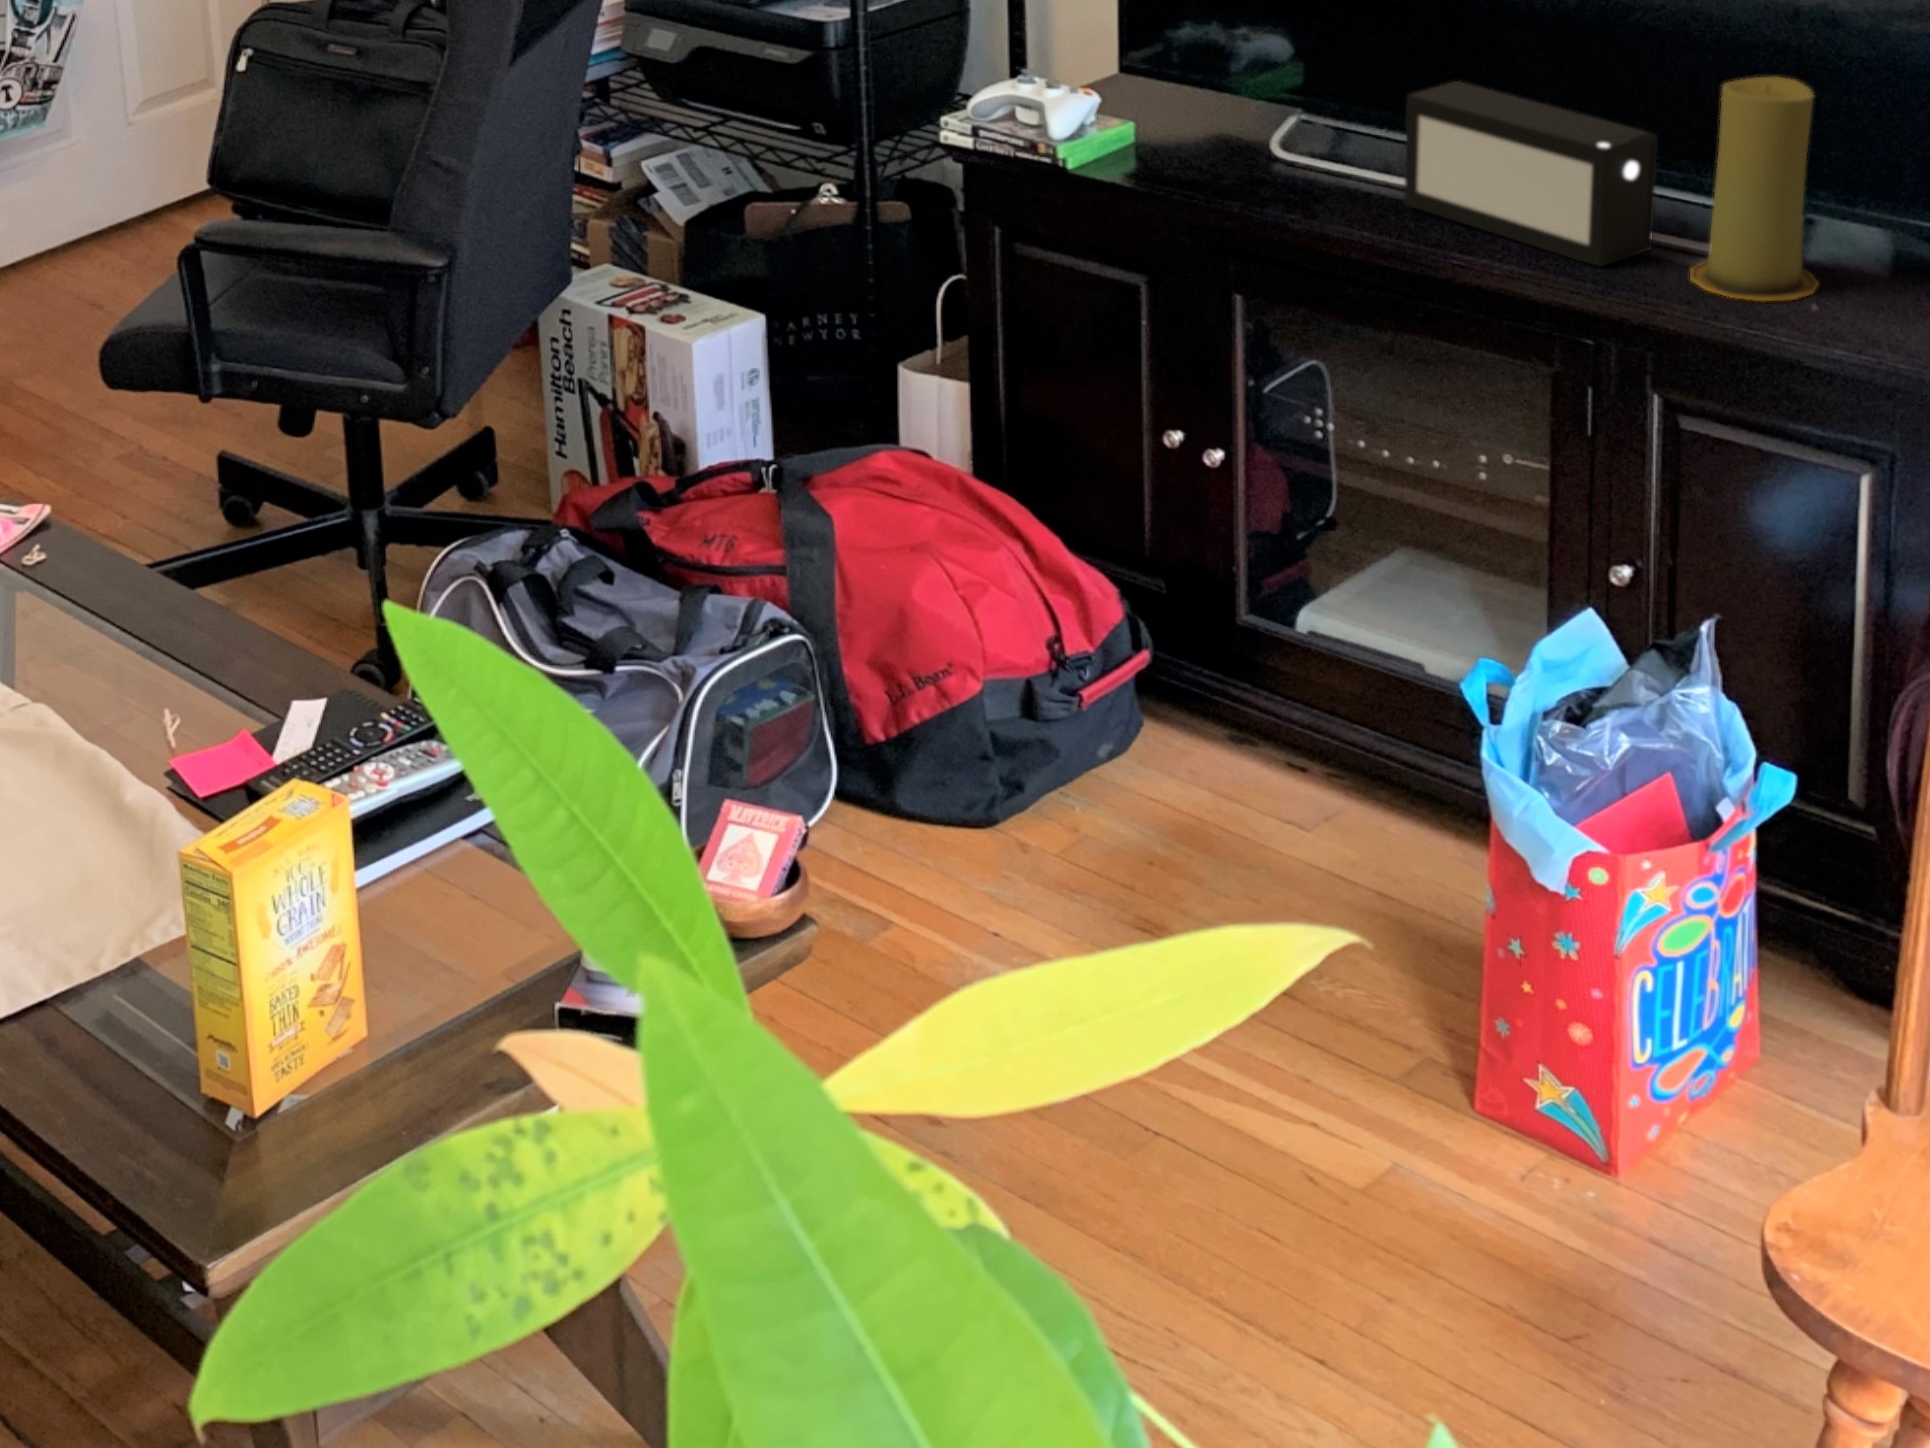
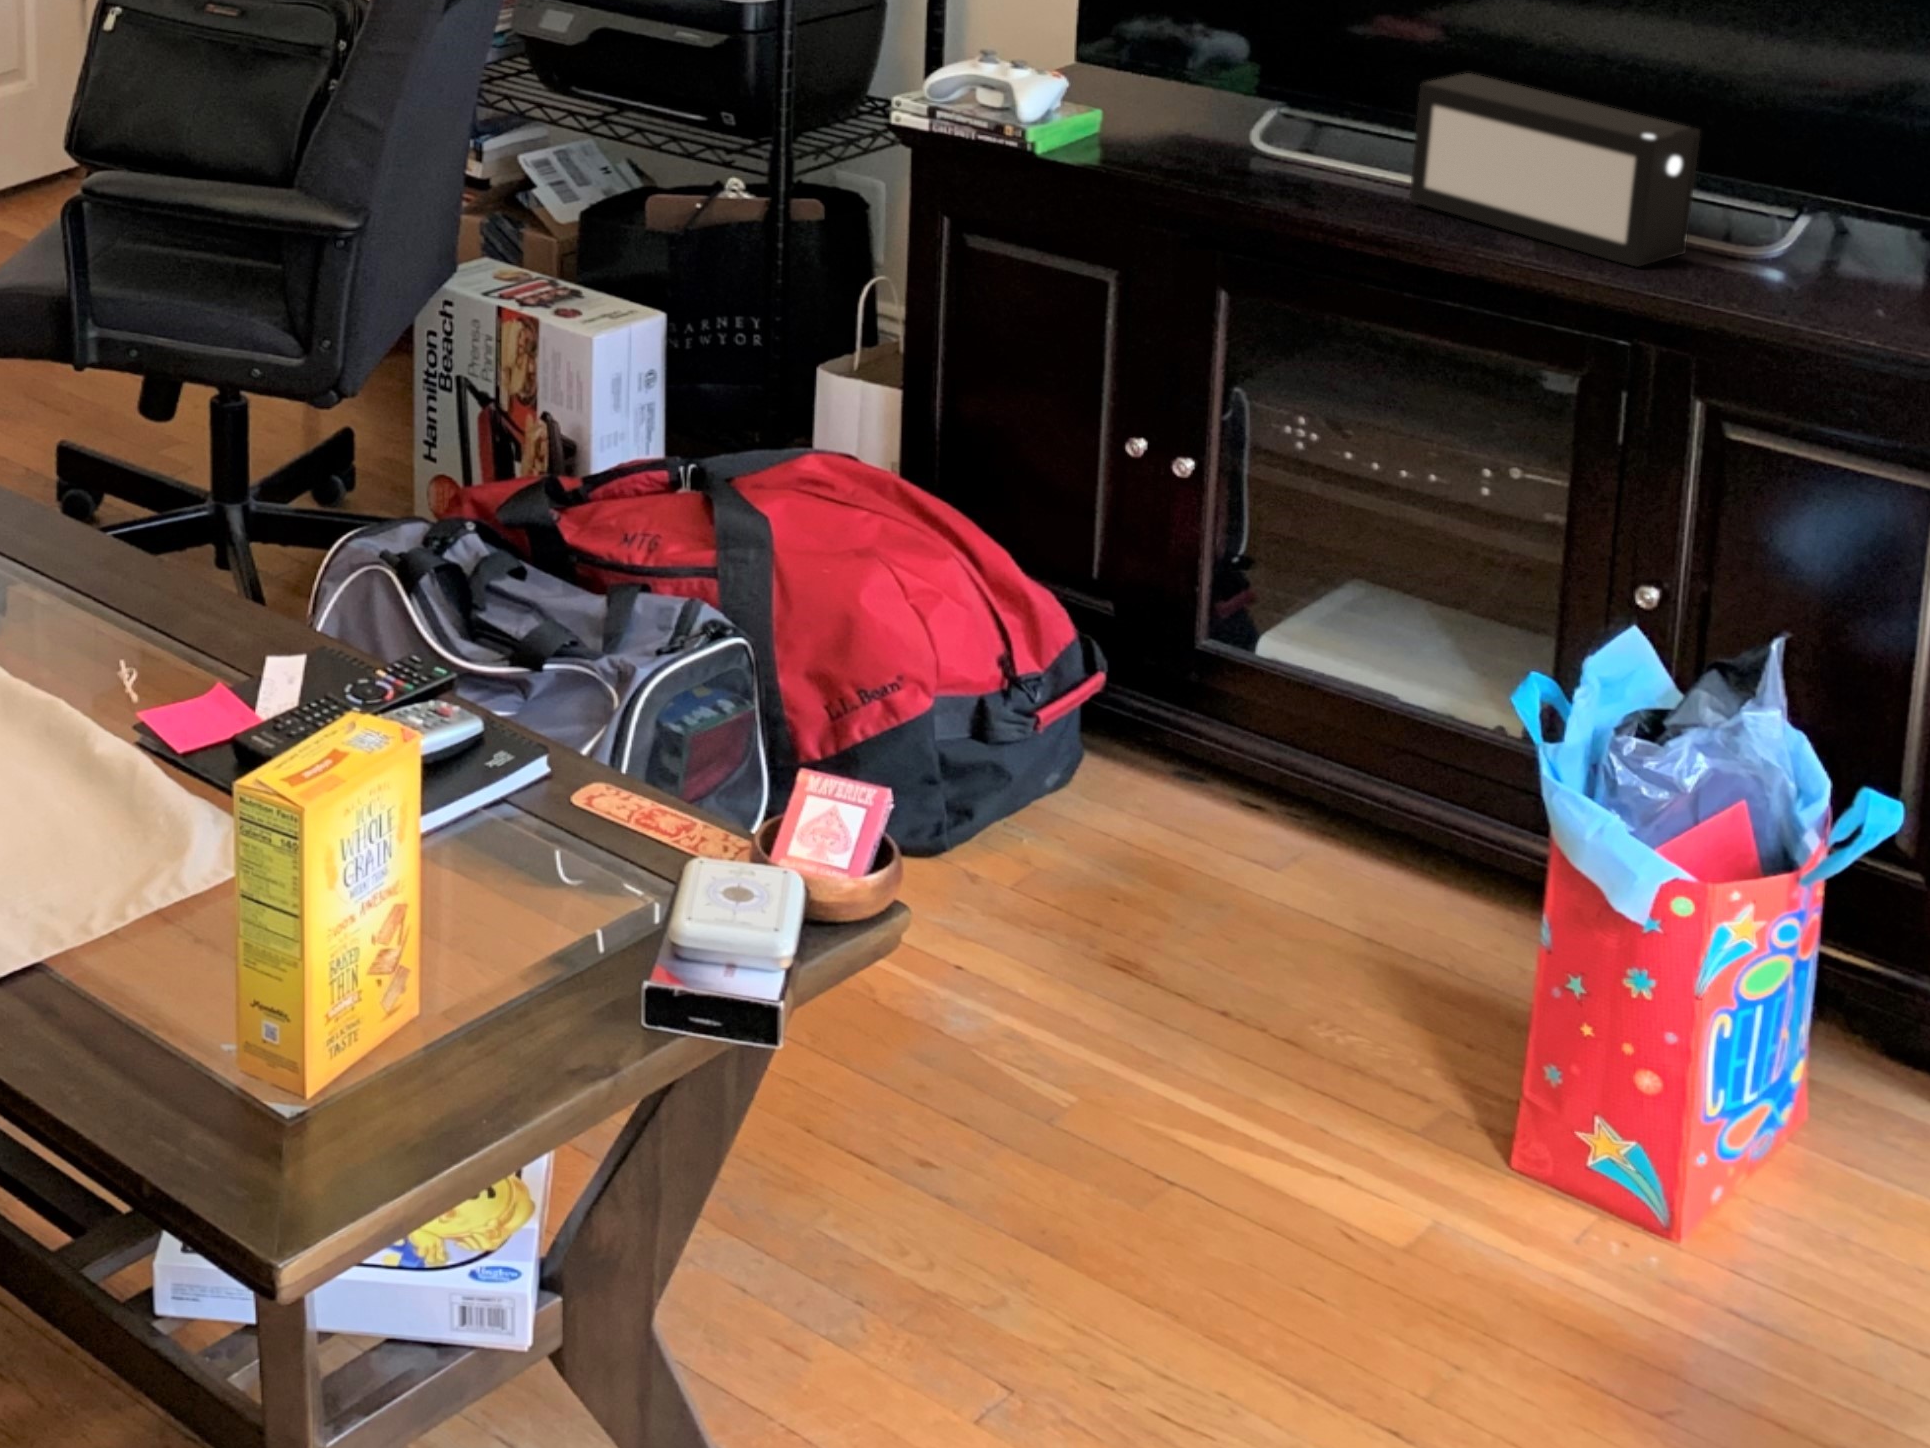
candle: present [1690,77,1818,301] -> none [1734,69,1886,306]

